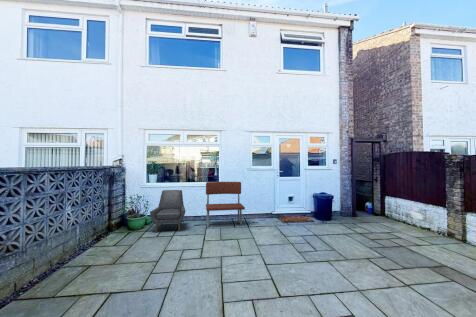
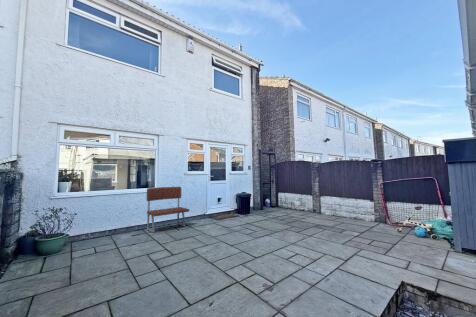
chair: present [150,190,185,232] -> none [90,198,134,247]

